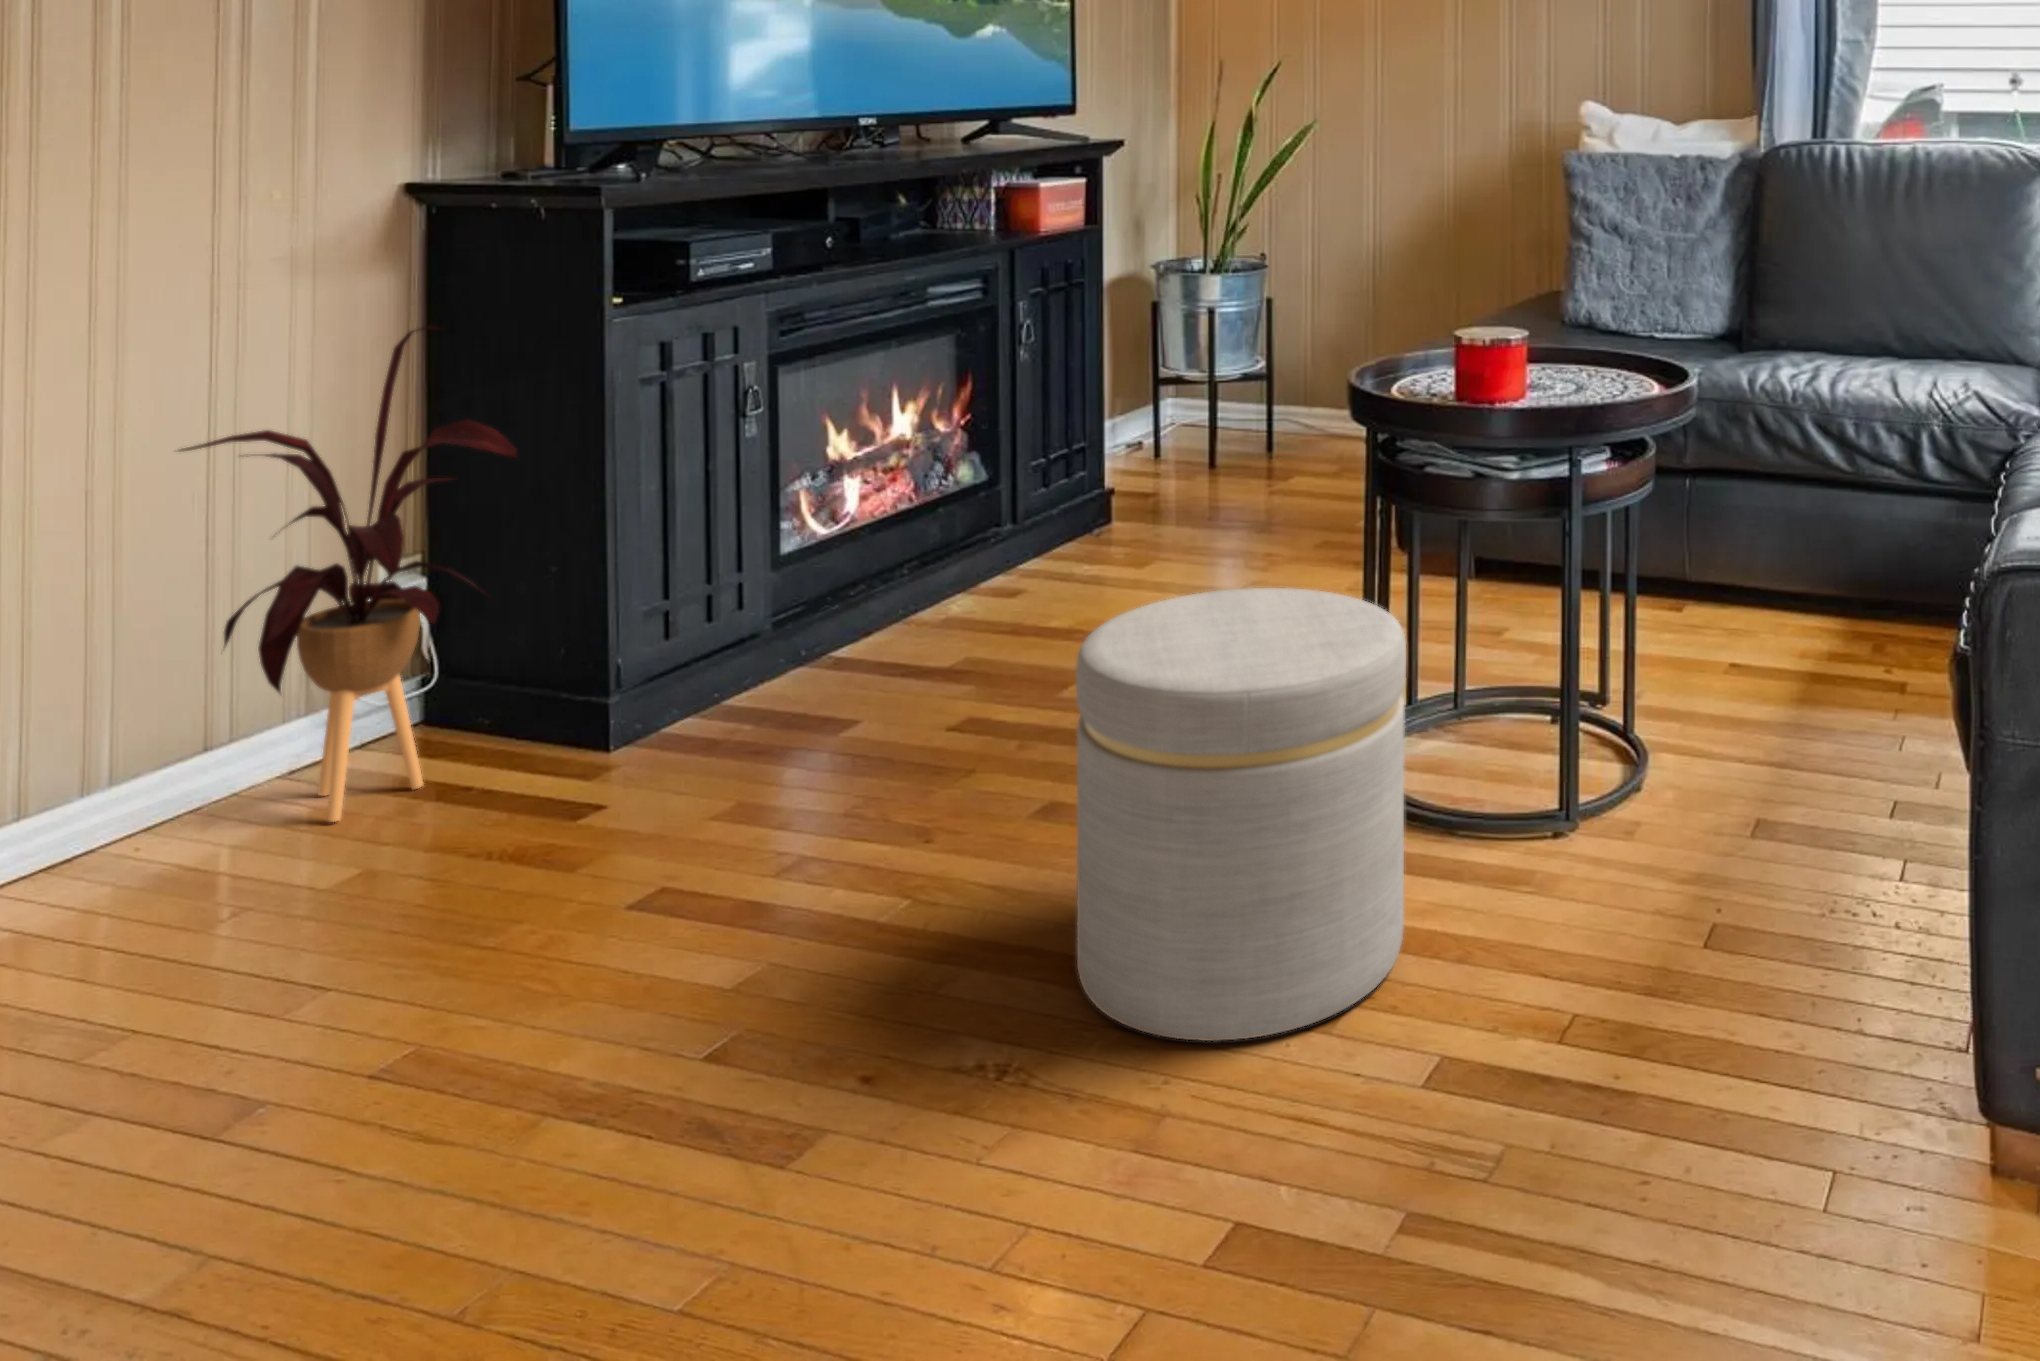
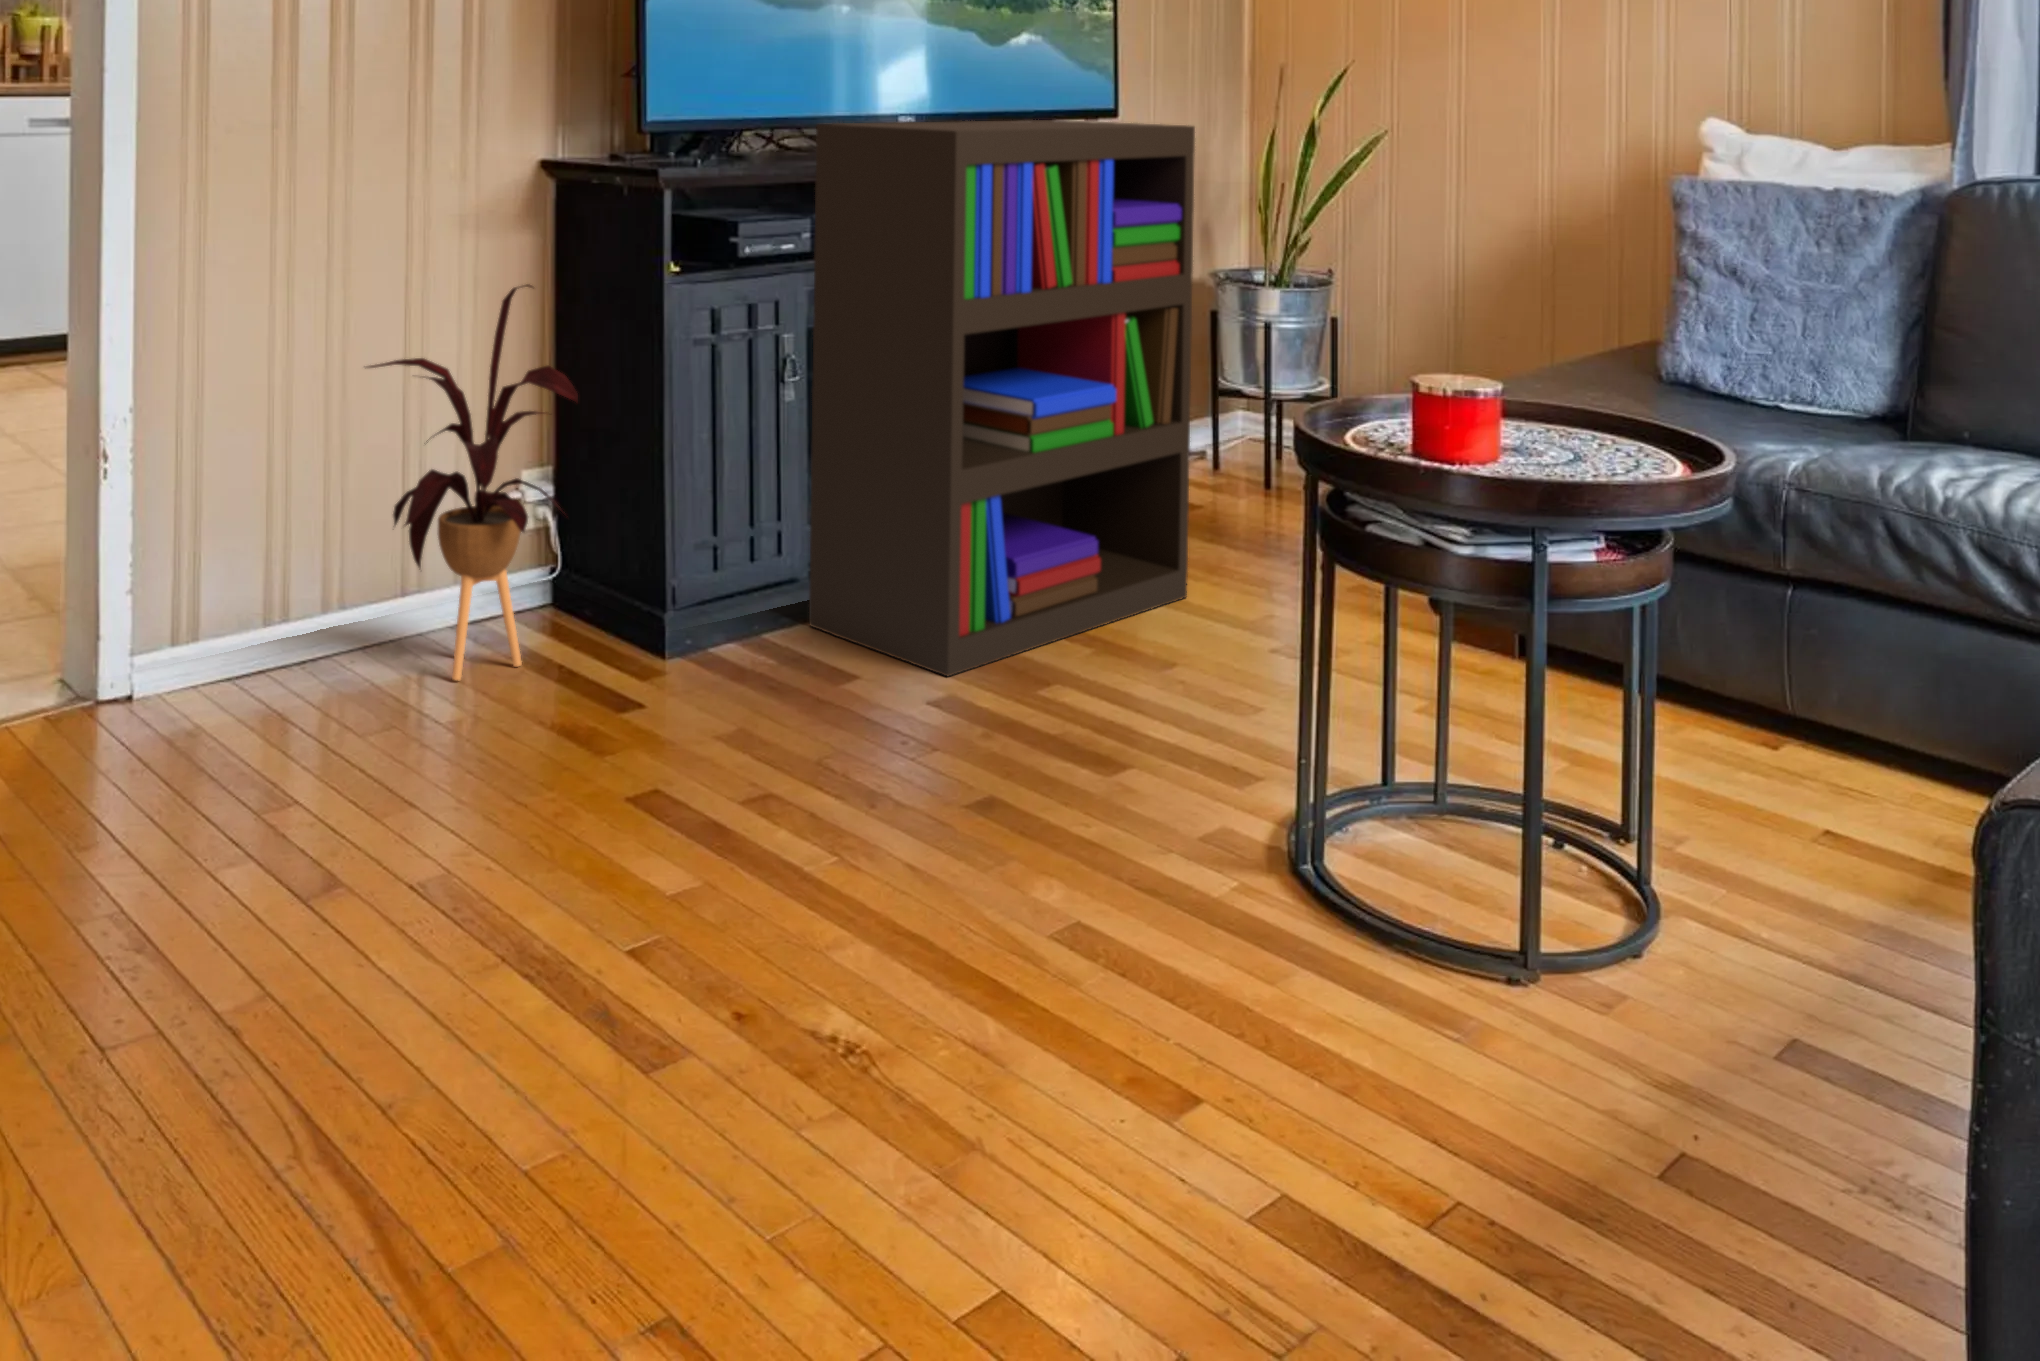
bookshelf: none [783,116,1174,694] -> present [809,120,1195,676]
ottoman: present [1076,588,1406,1041] -> none [947,621,1294,1101]

